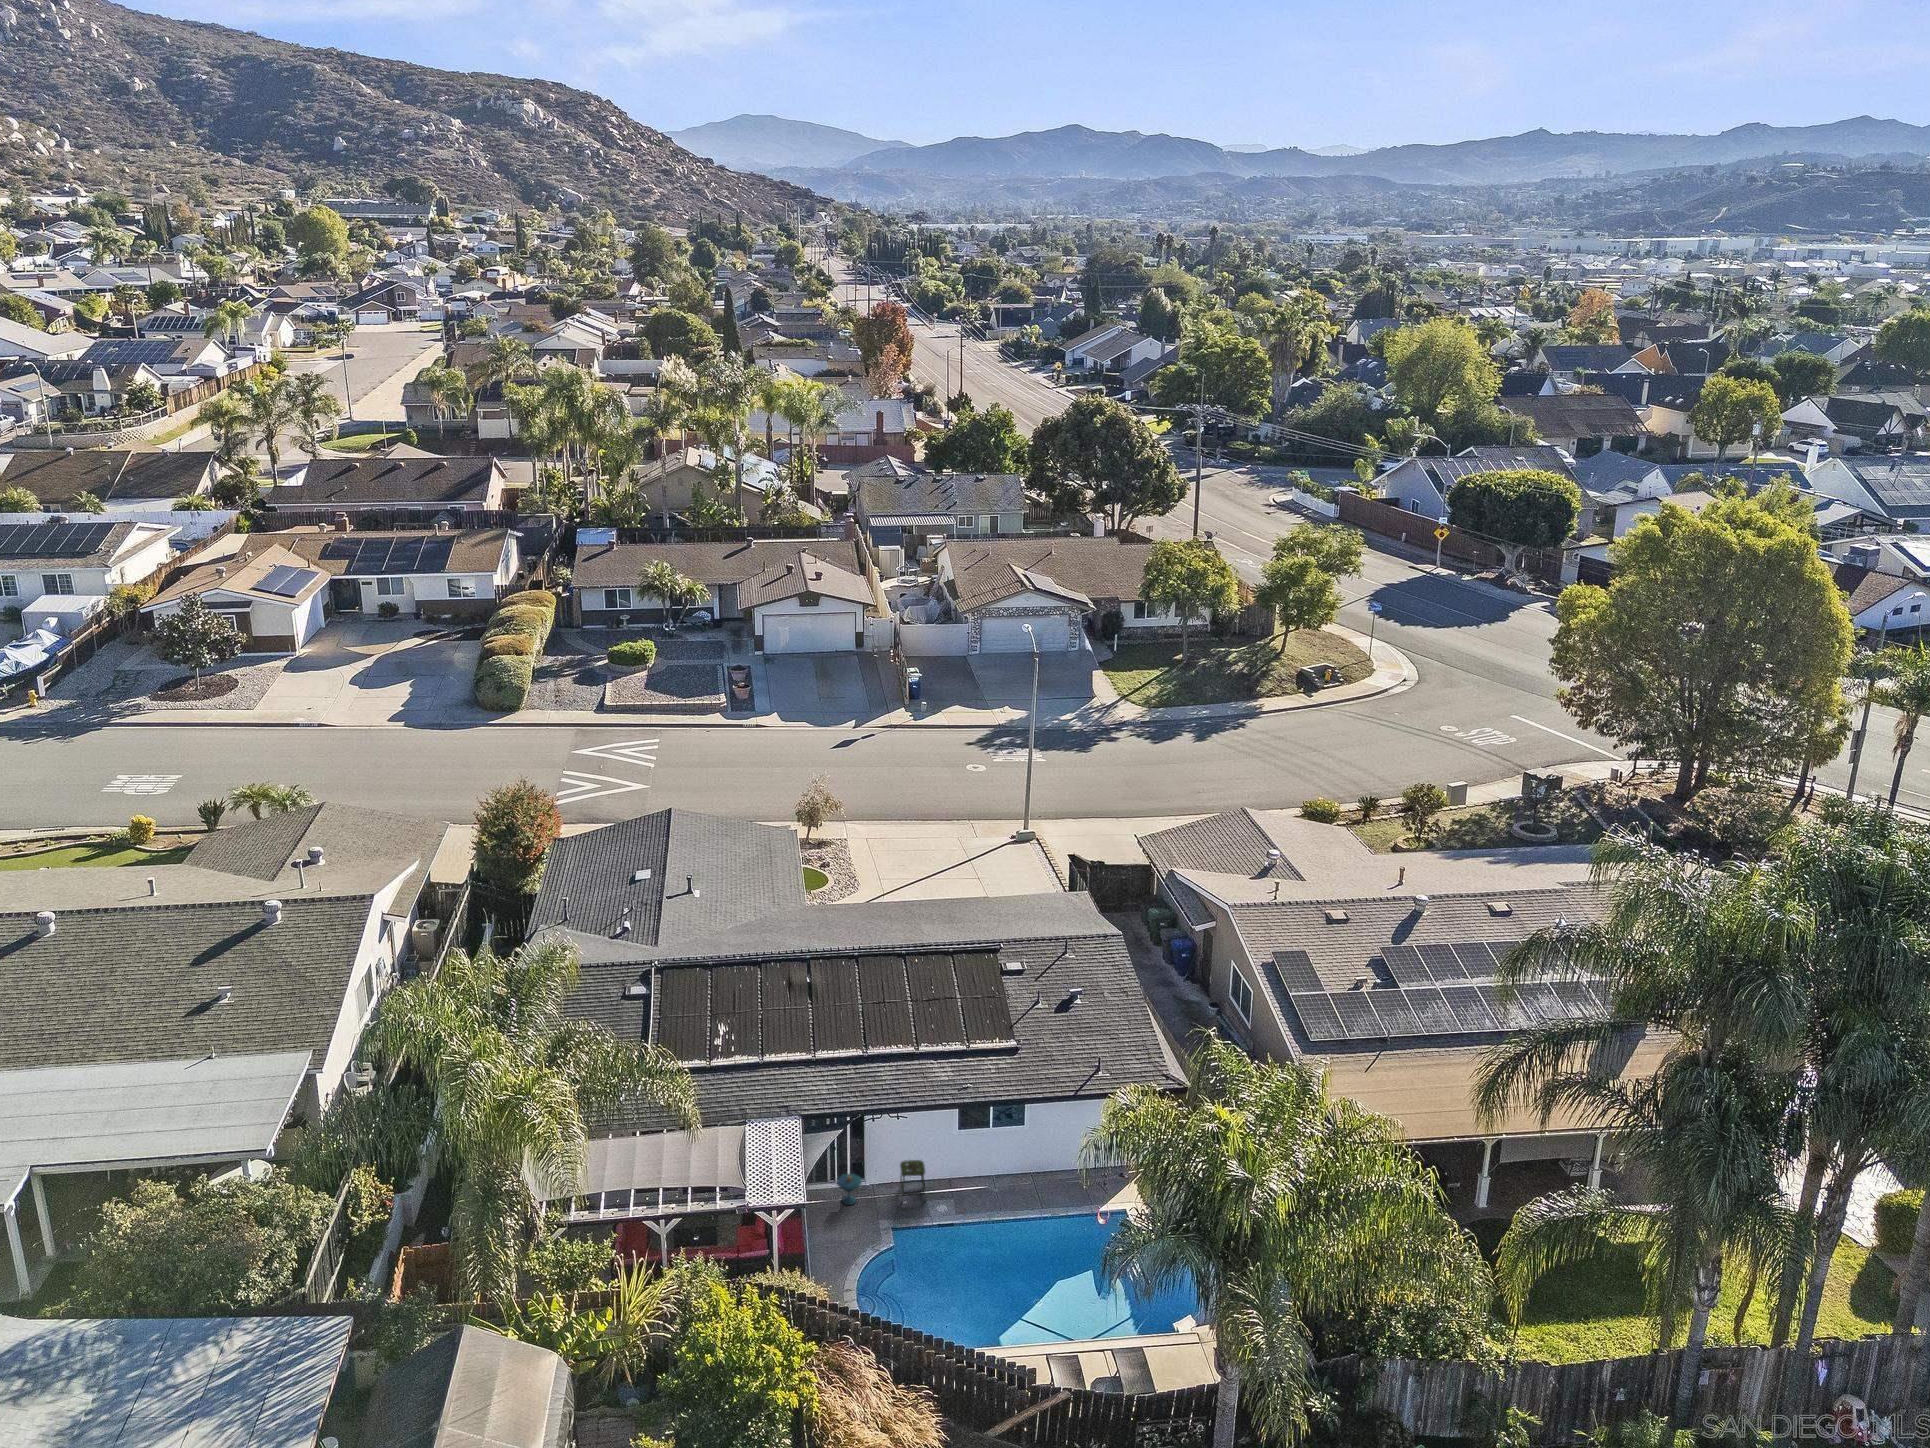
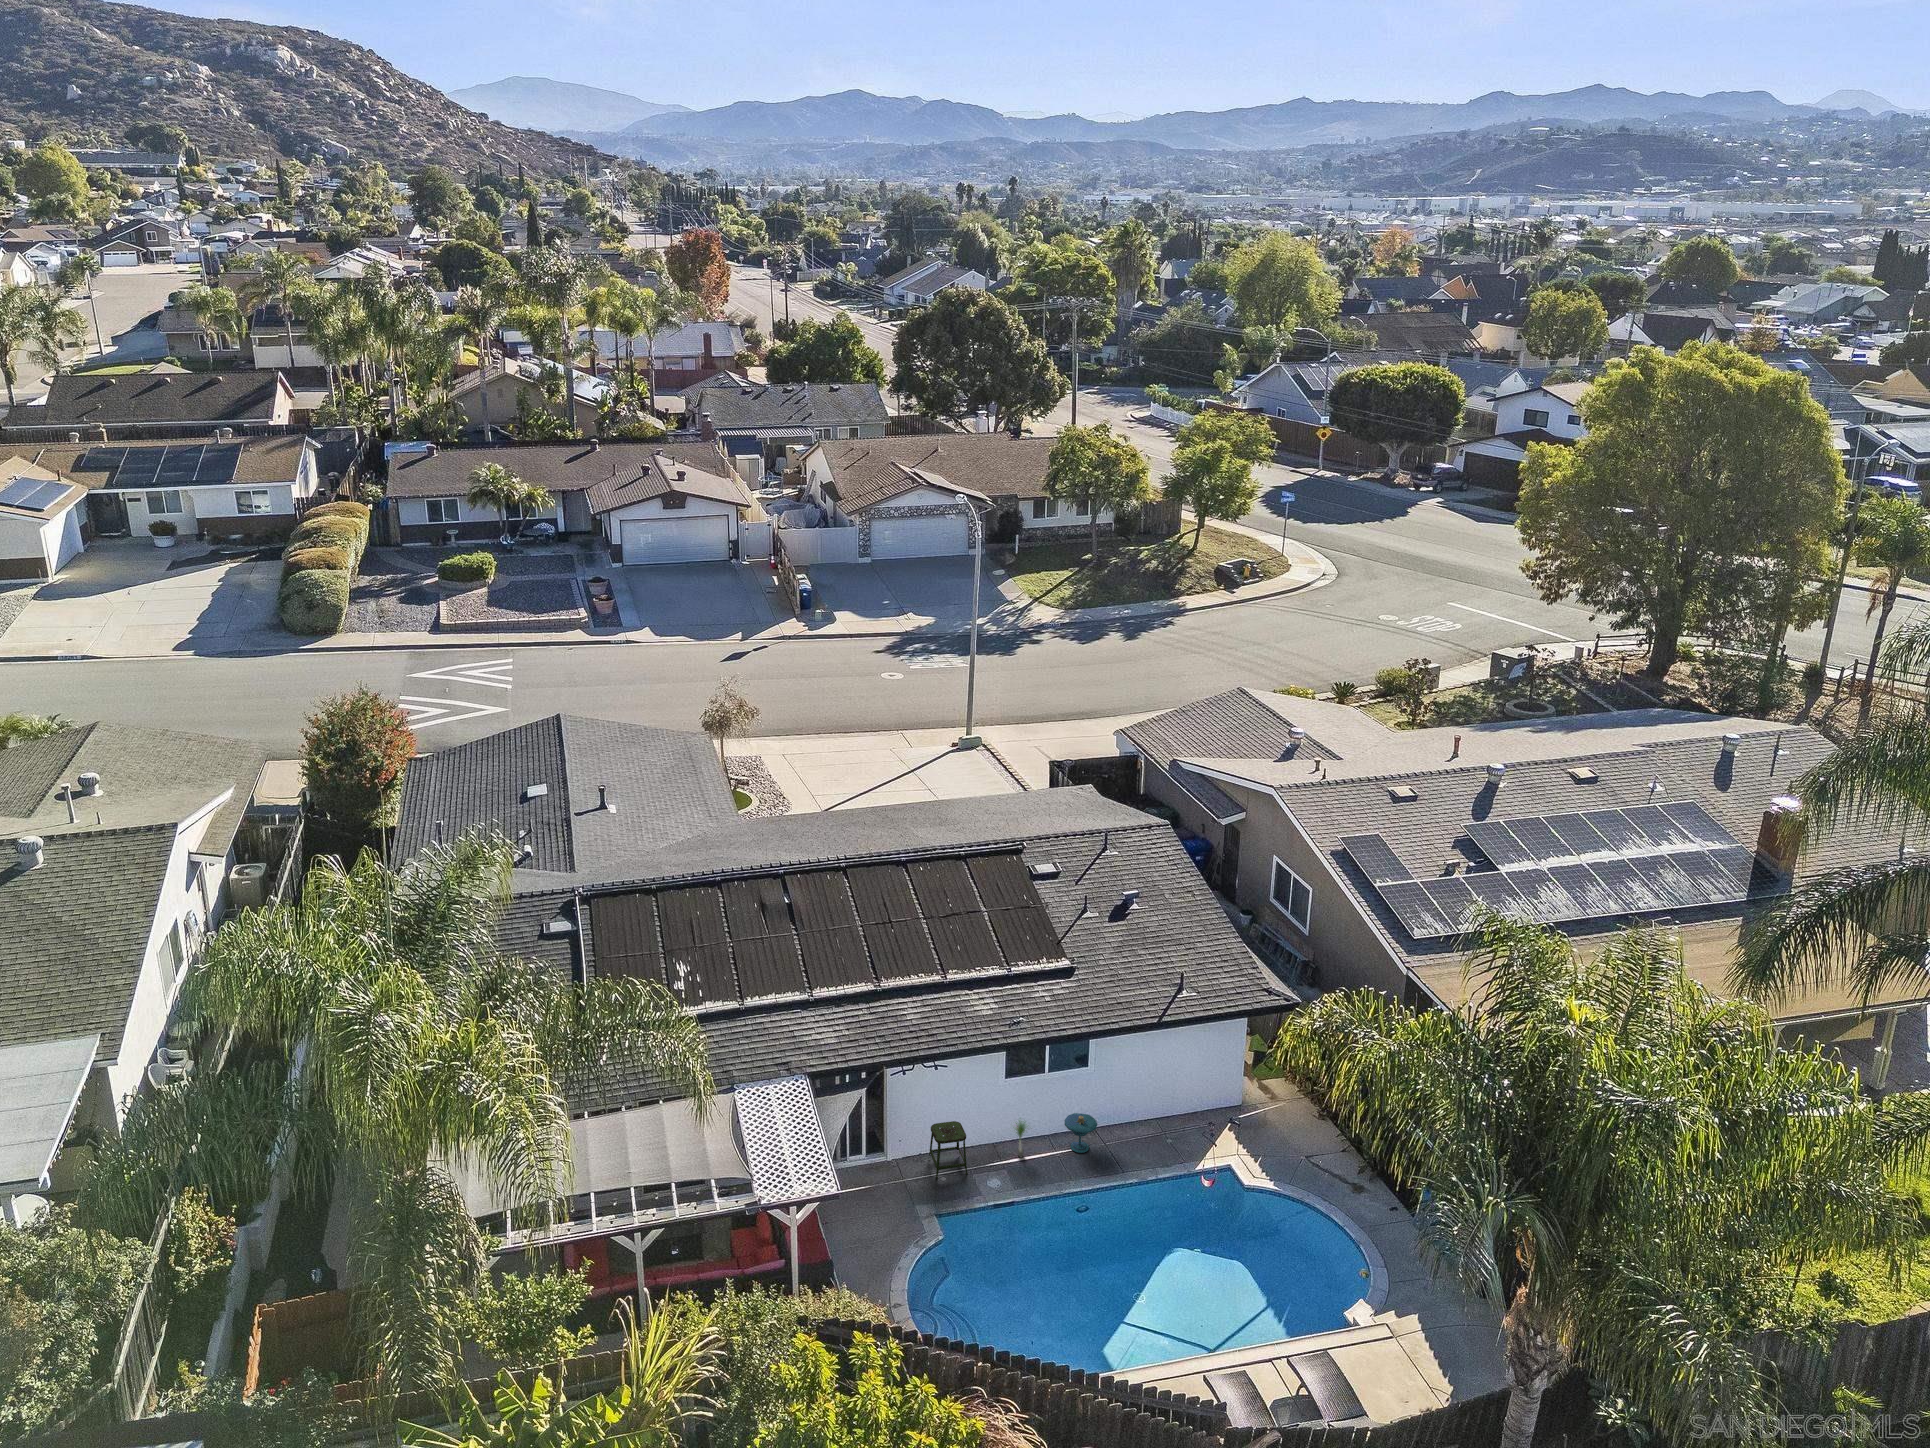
potted plant: none [959,1159,981,1192] -> present [1016,1121,1026,1157]
side table: present [836,1174,862,1205] -> present [1065,1113,1097,1153]

